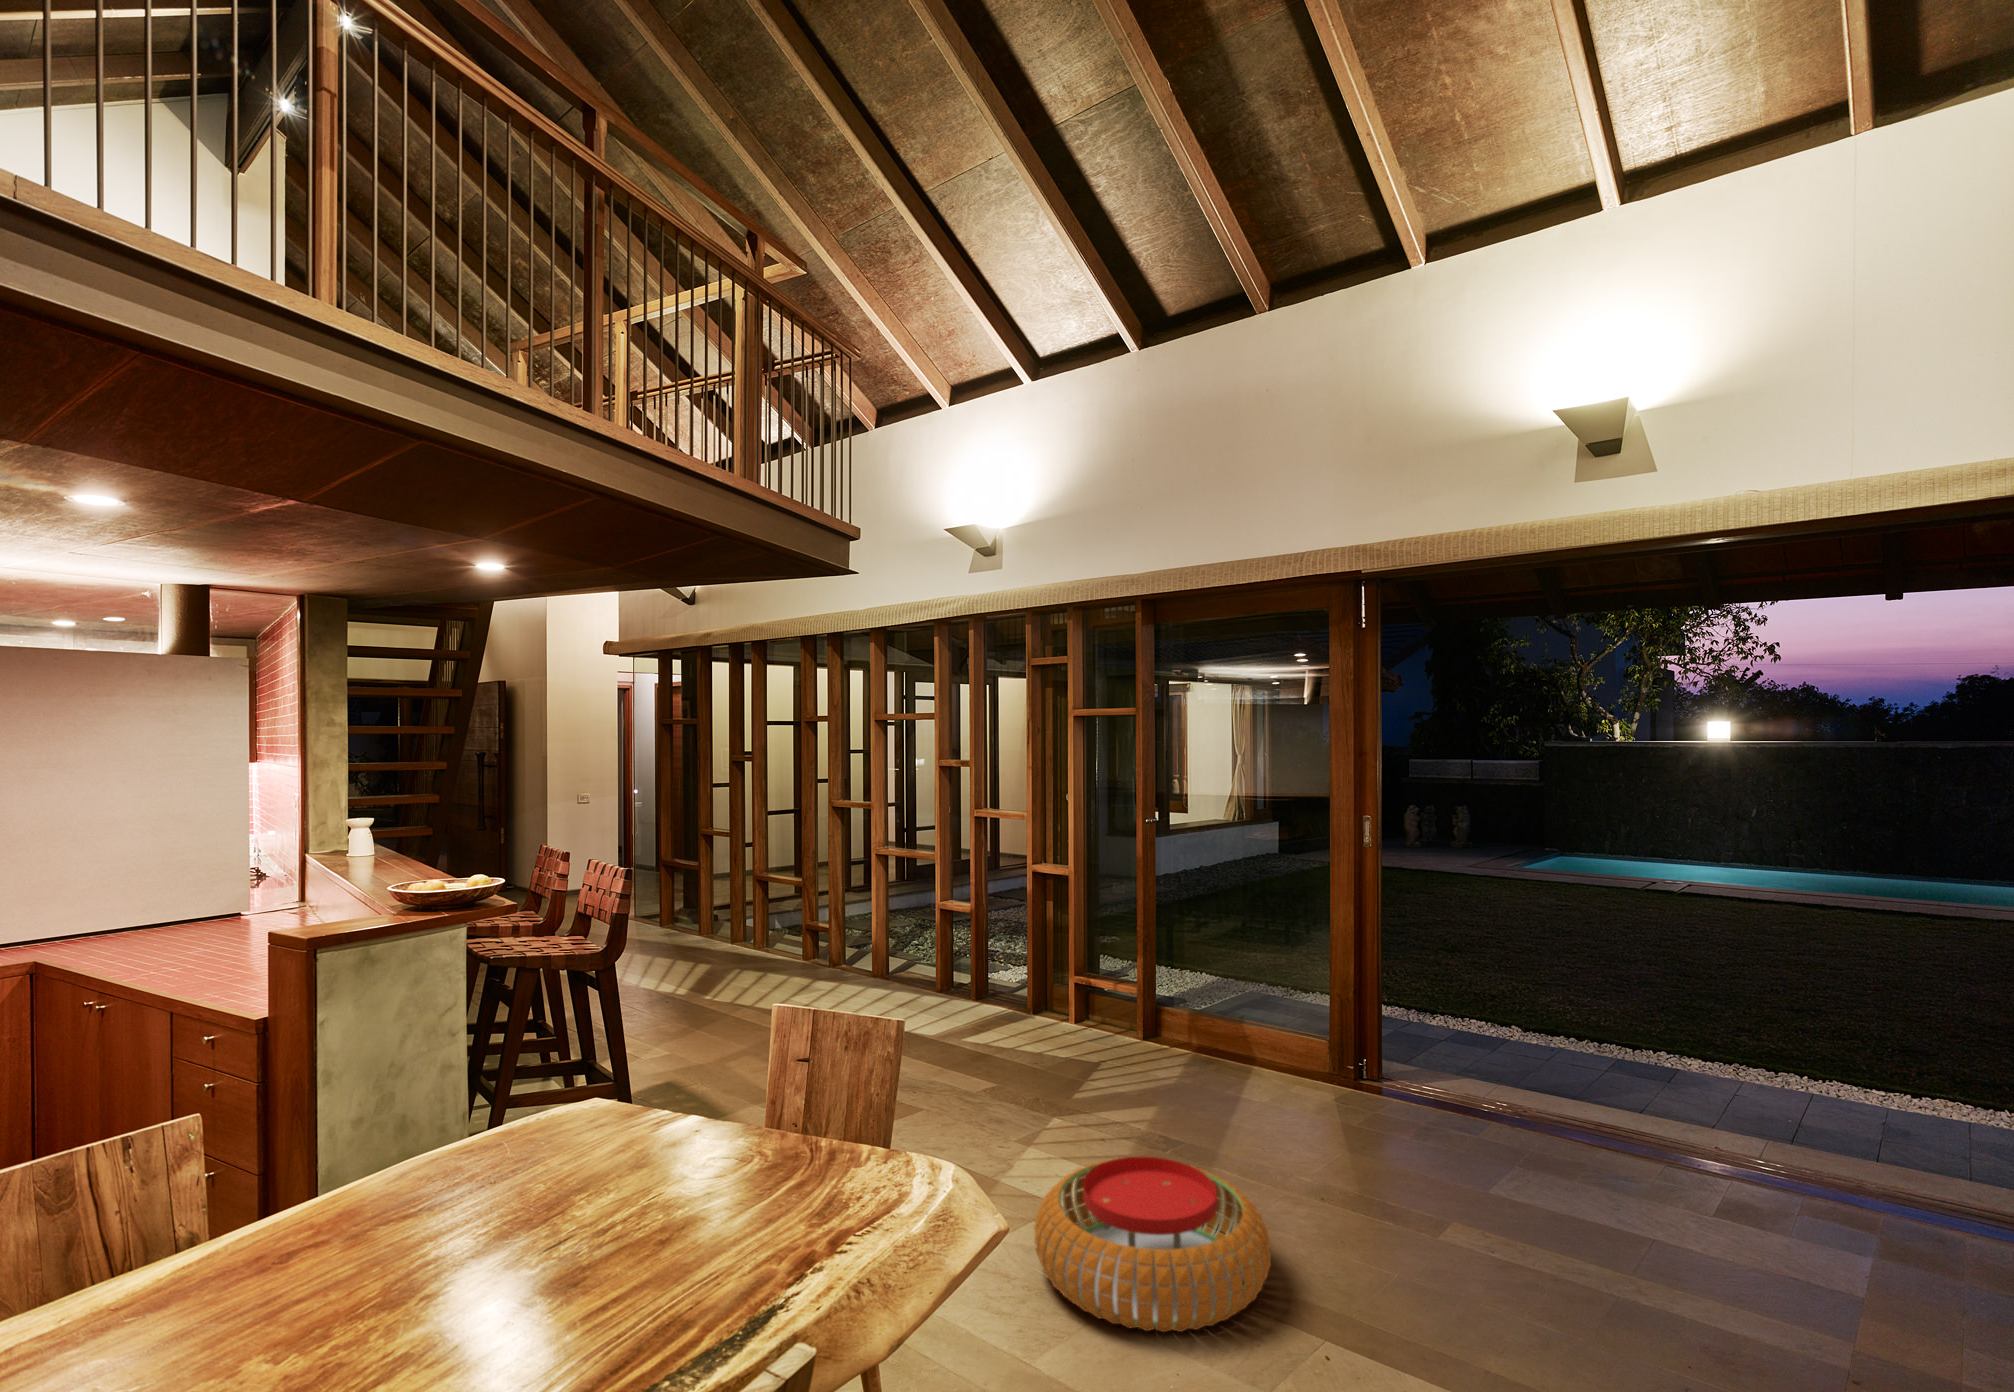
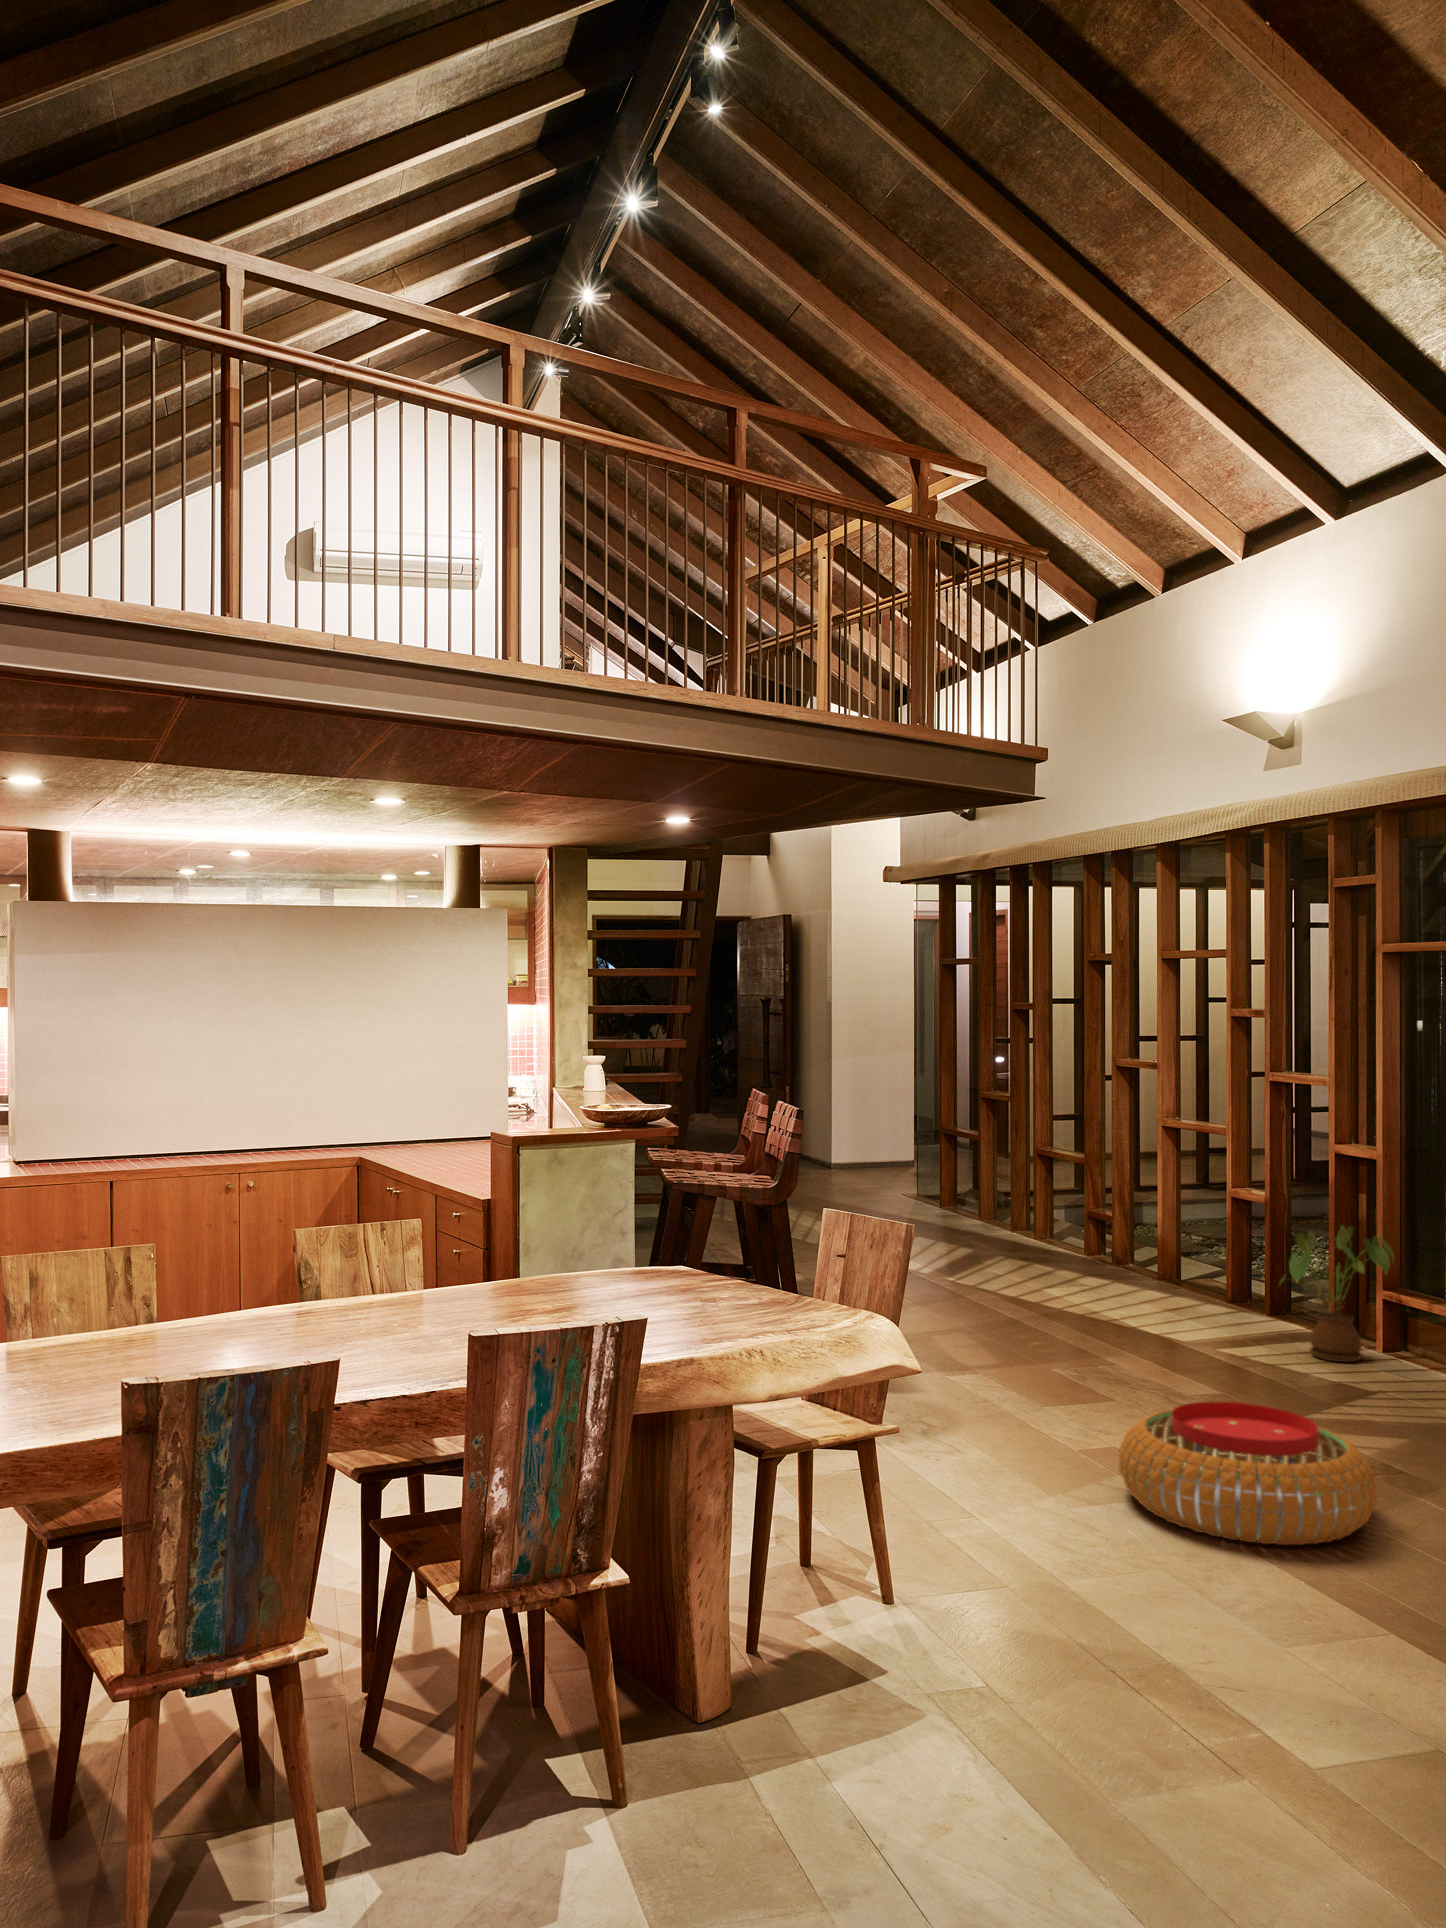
house plant: none [1007,929,1092,1039] -> present [1281,1225,1394,1362]

